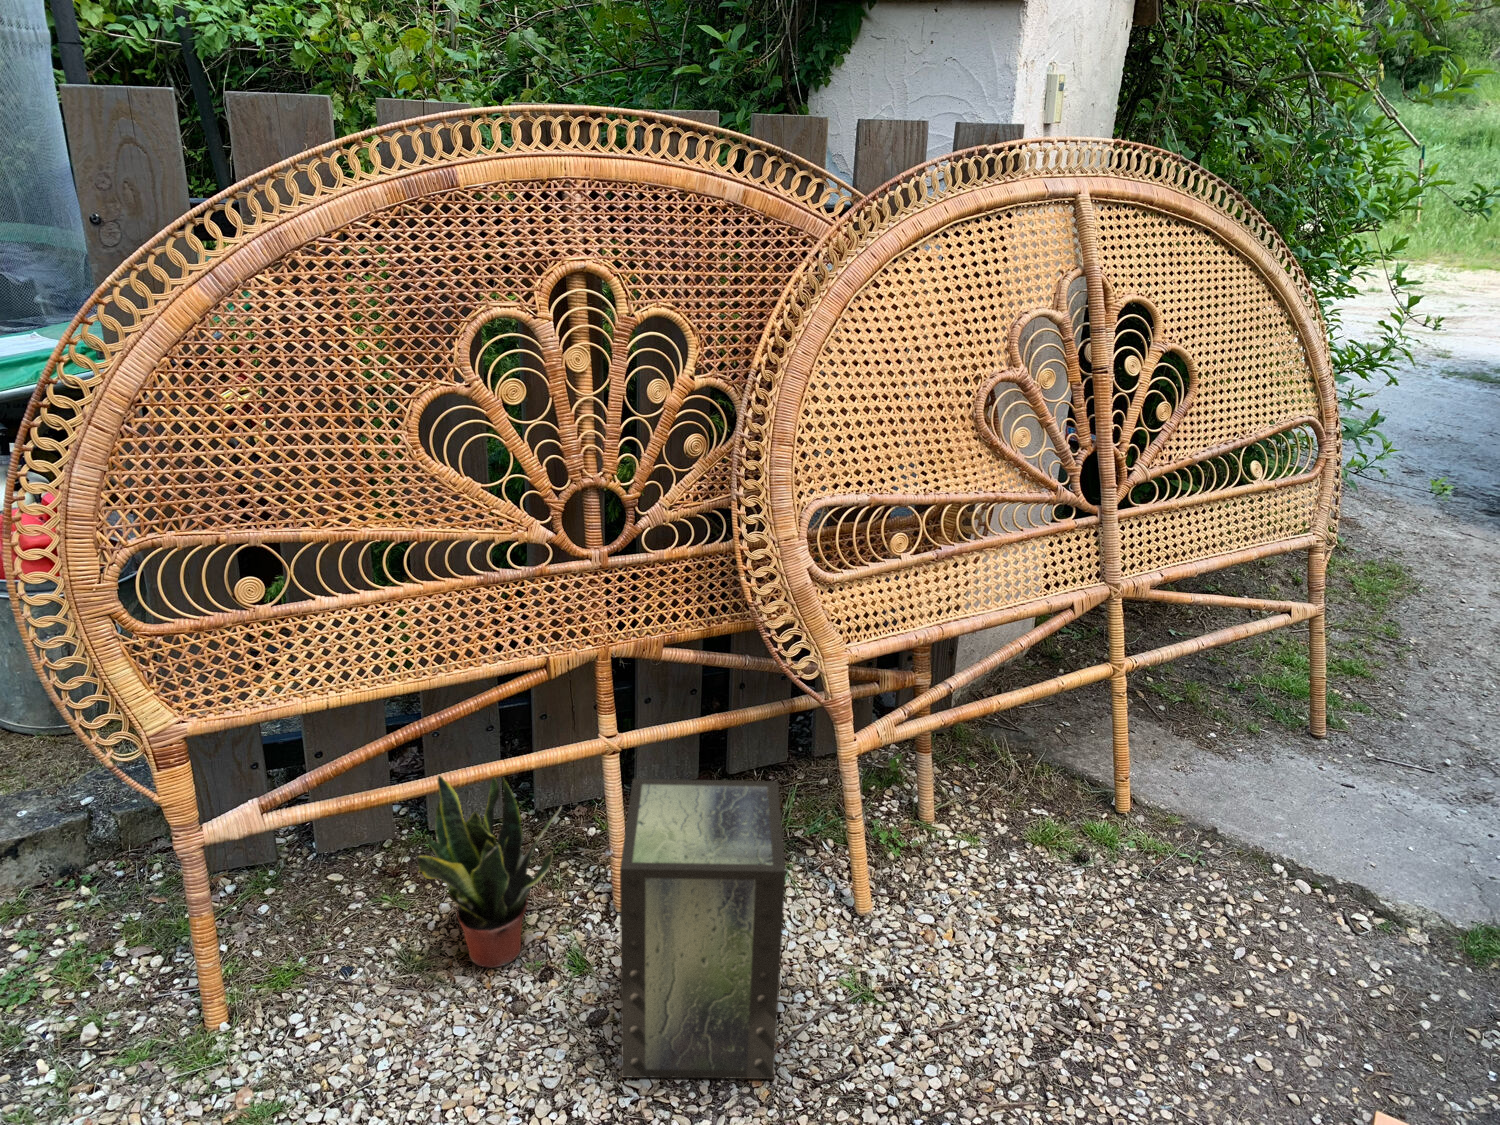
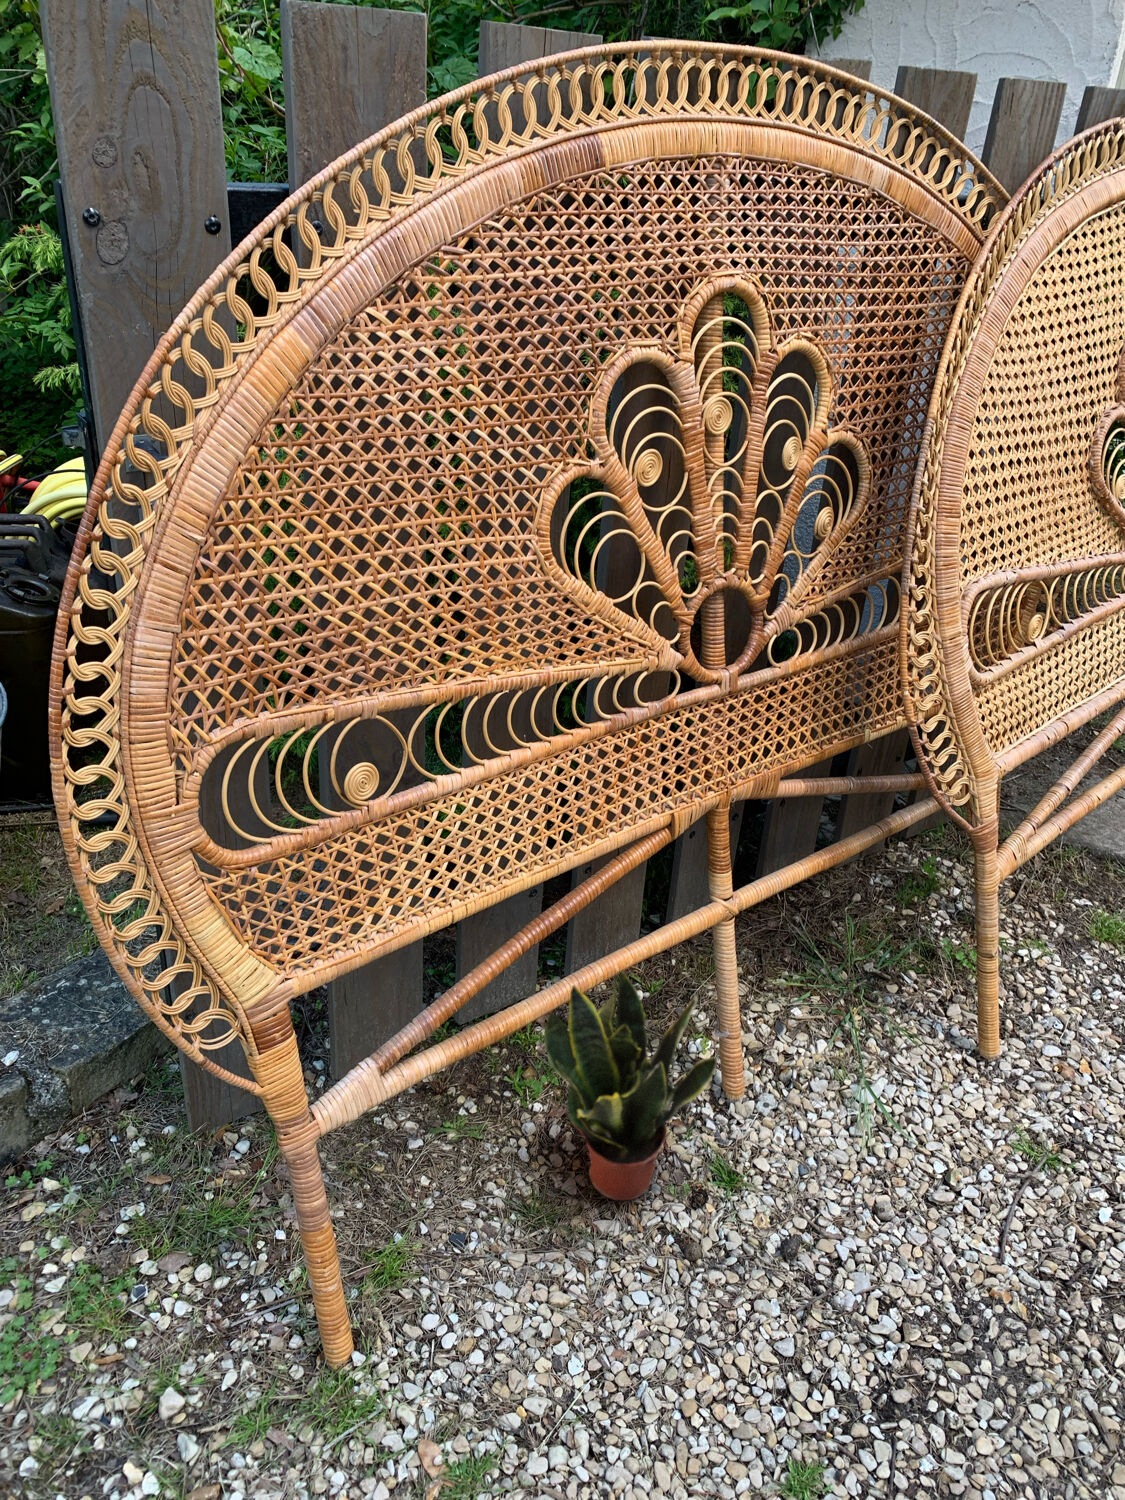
storage box: present [620,779,786,1079] -> none [789,939,1109,1320]

